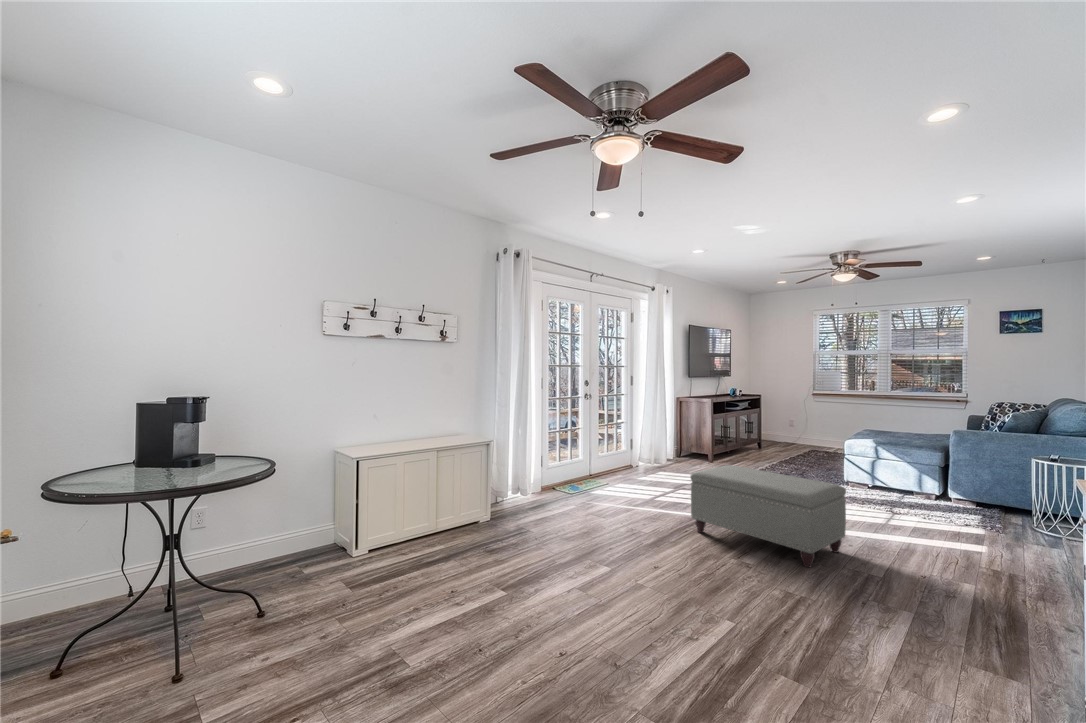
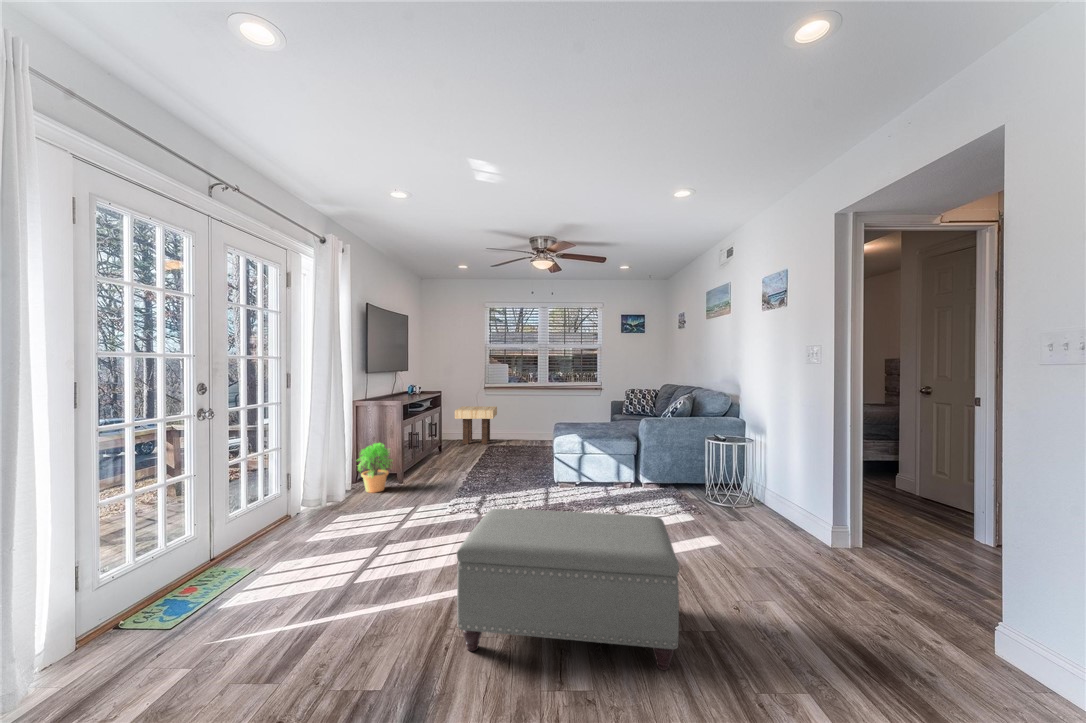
side table: none [777,411,828,449] -> present [455,406,497,444]
potted plant: none [676,428,704,465] -> present [358,443,392,493]

